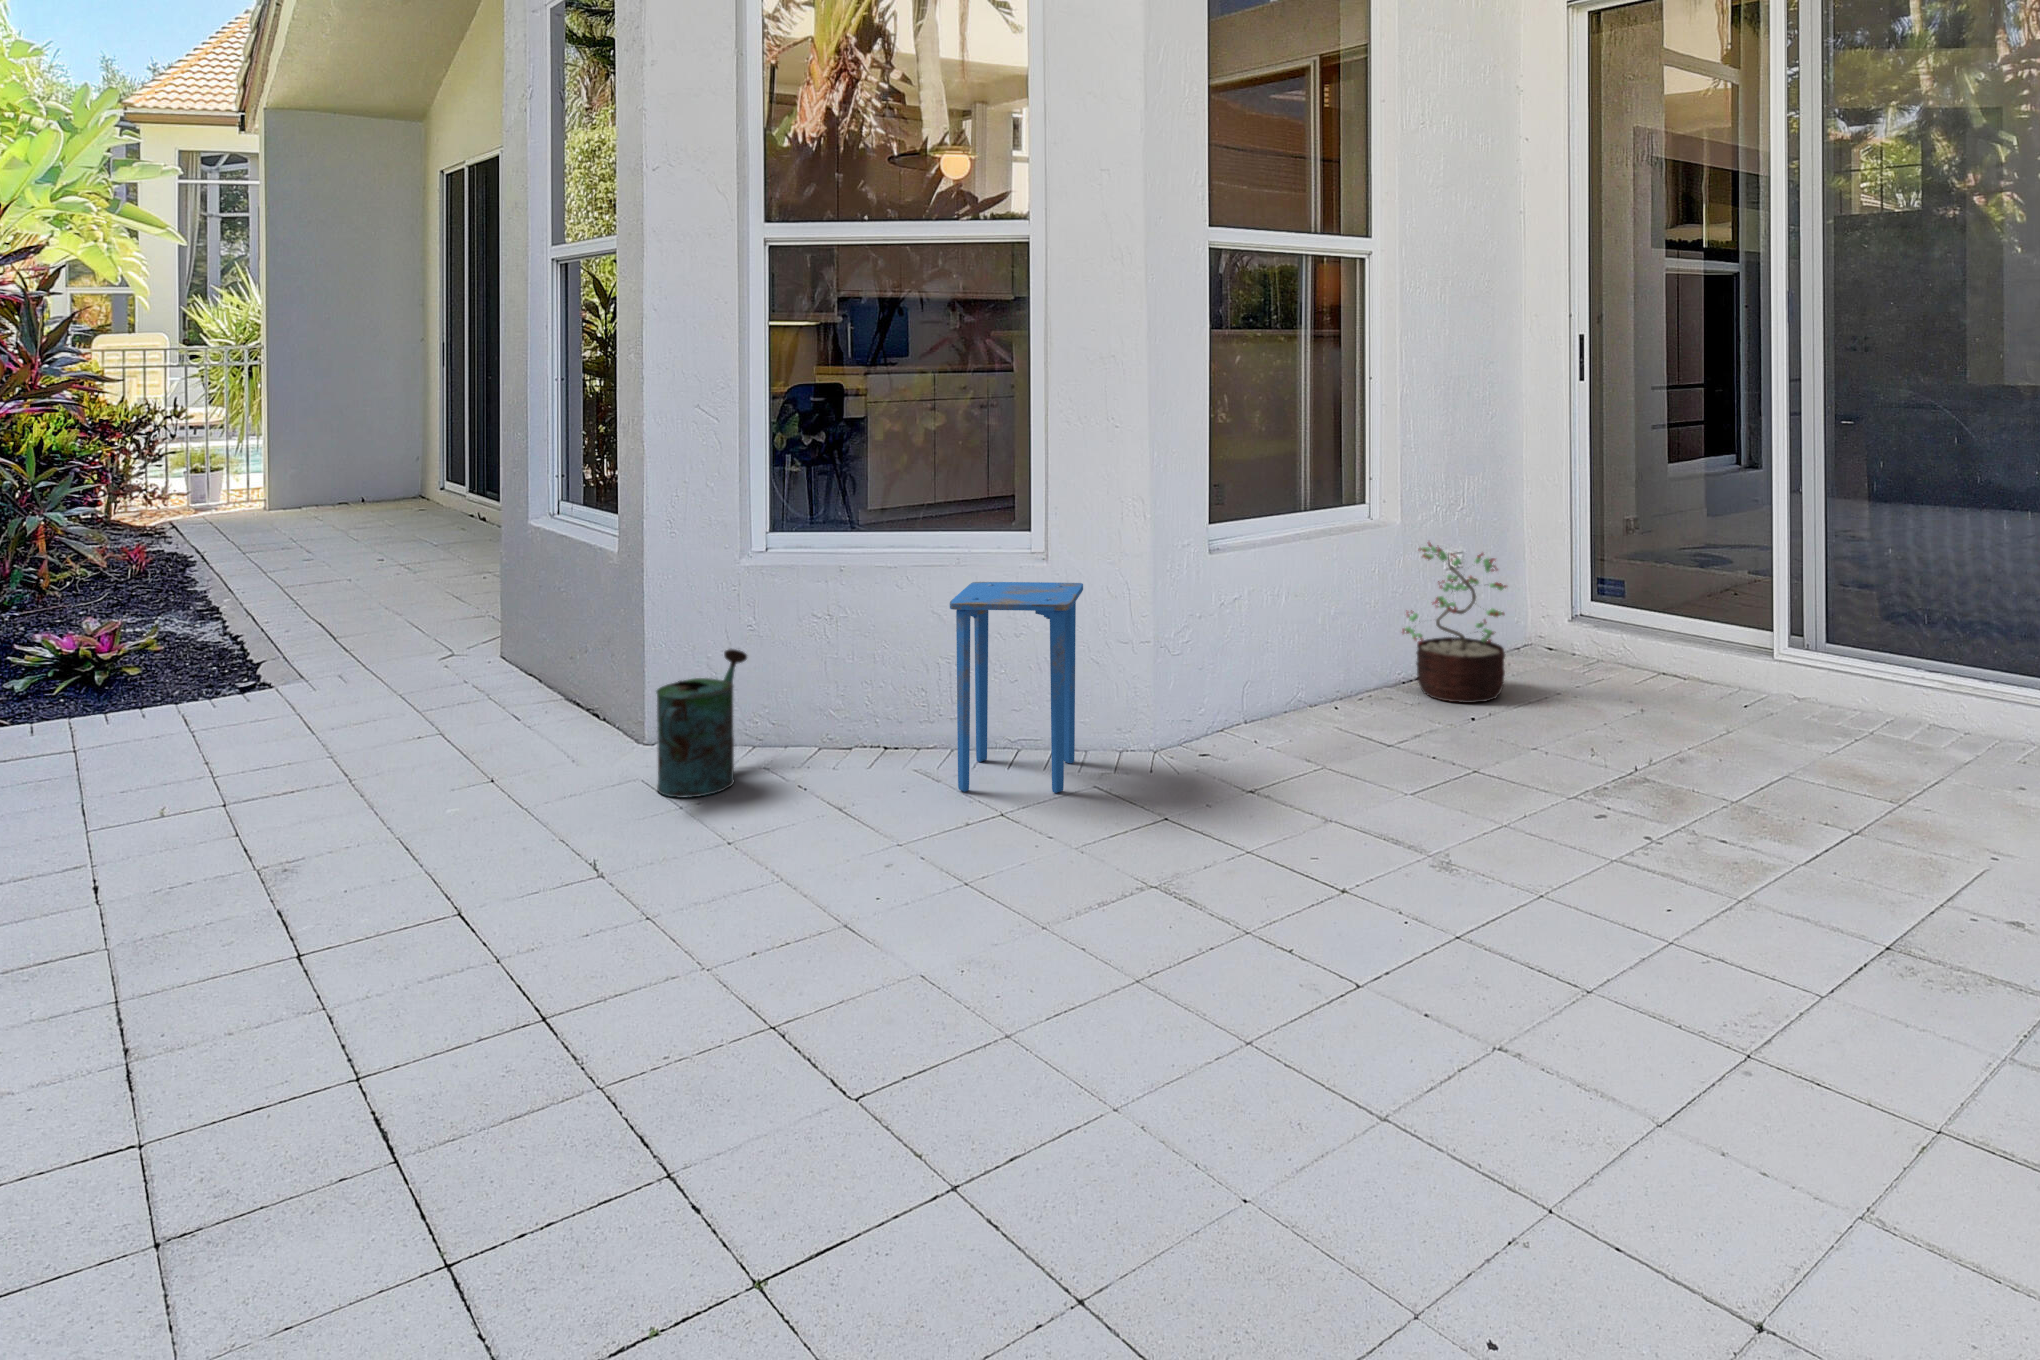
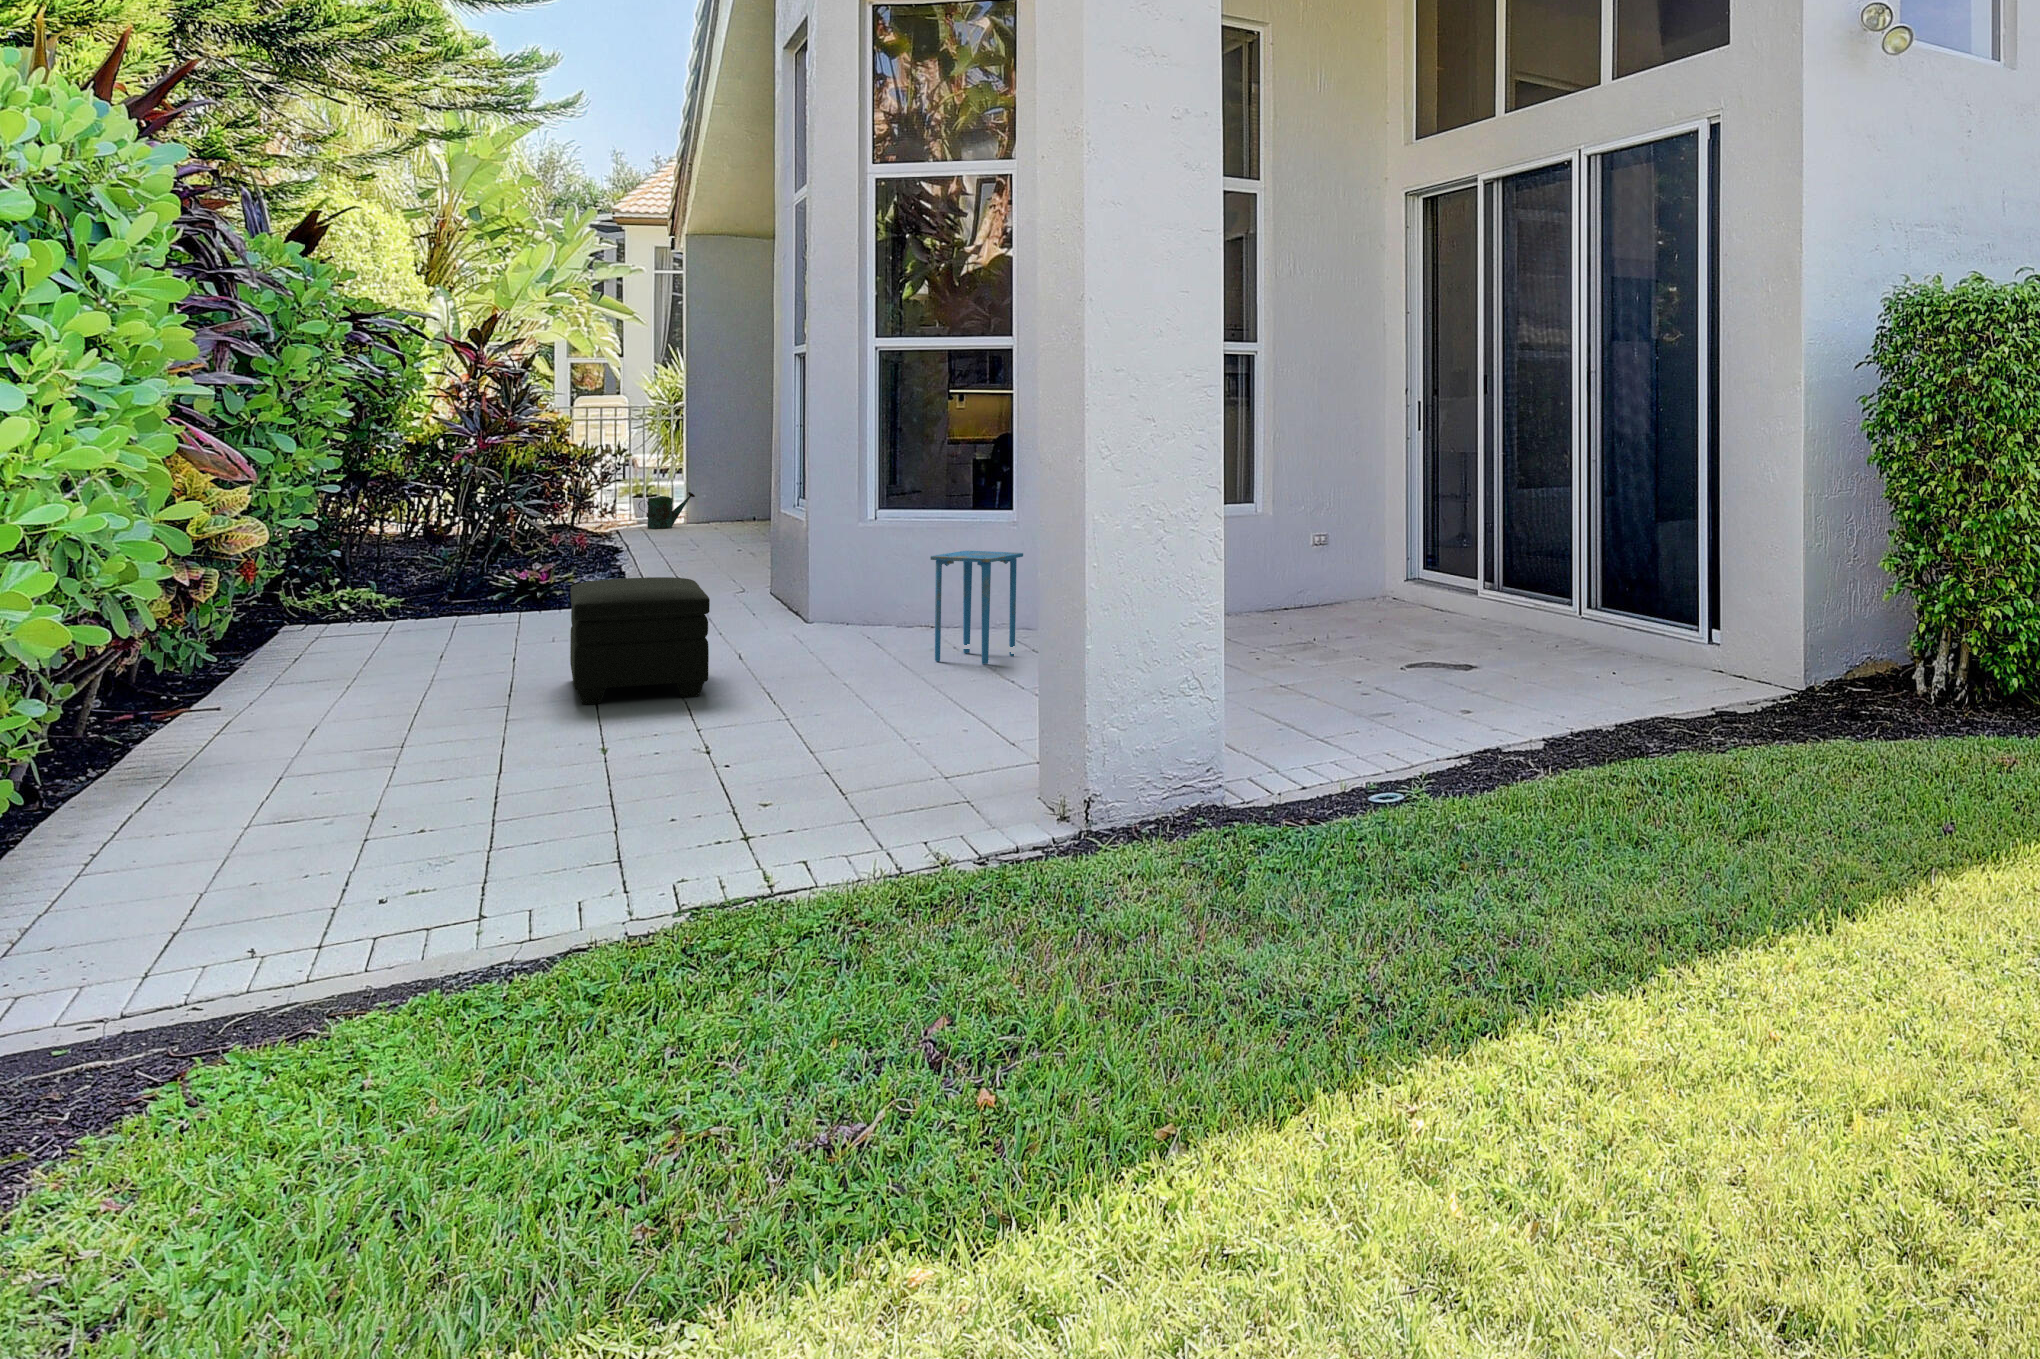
decorative plant: present [1402,542,1507,703] -> none [1263,545,1335,648]
watering can: present [656,649,747,798] -> present [638,492,695,529]
ottoman: none [265,689,635,1058] -> present [570,577,710,704]

